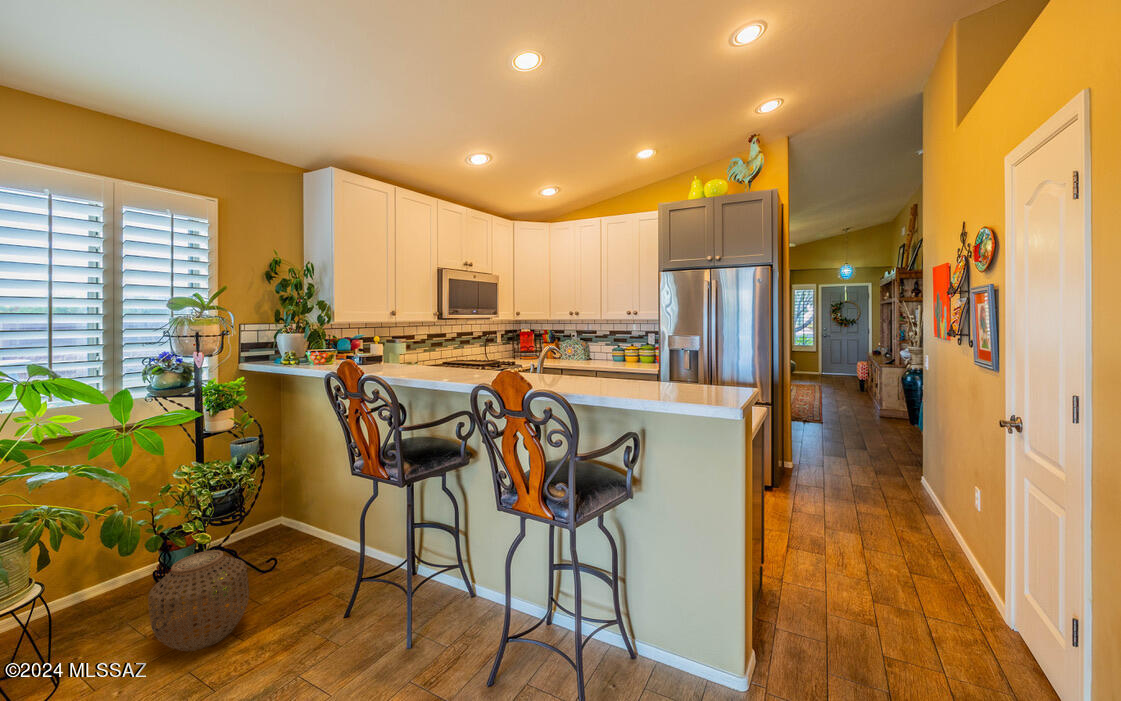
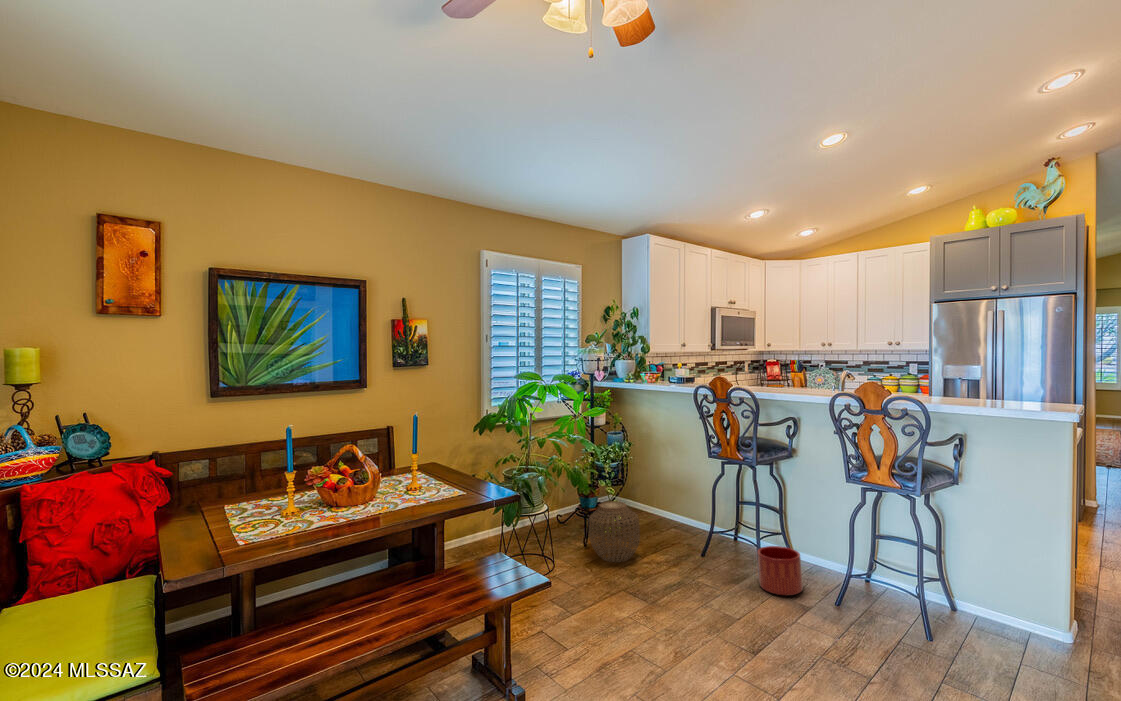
planter: none [393,592,454,674] -> present [757,546,803,595]

